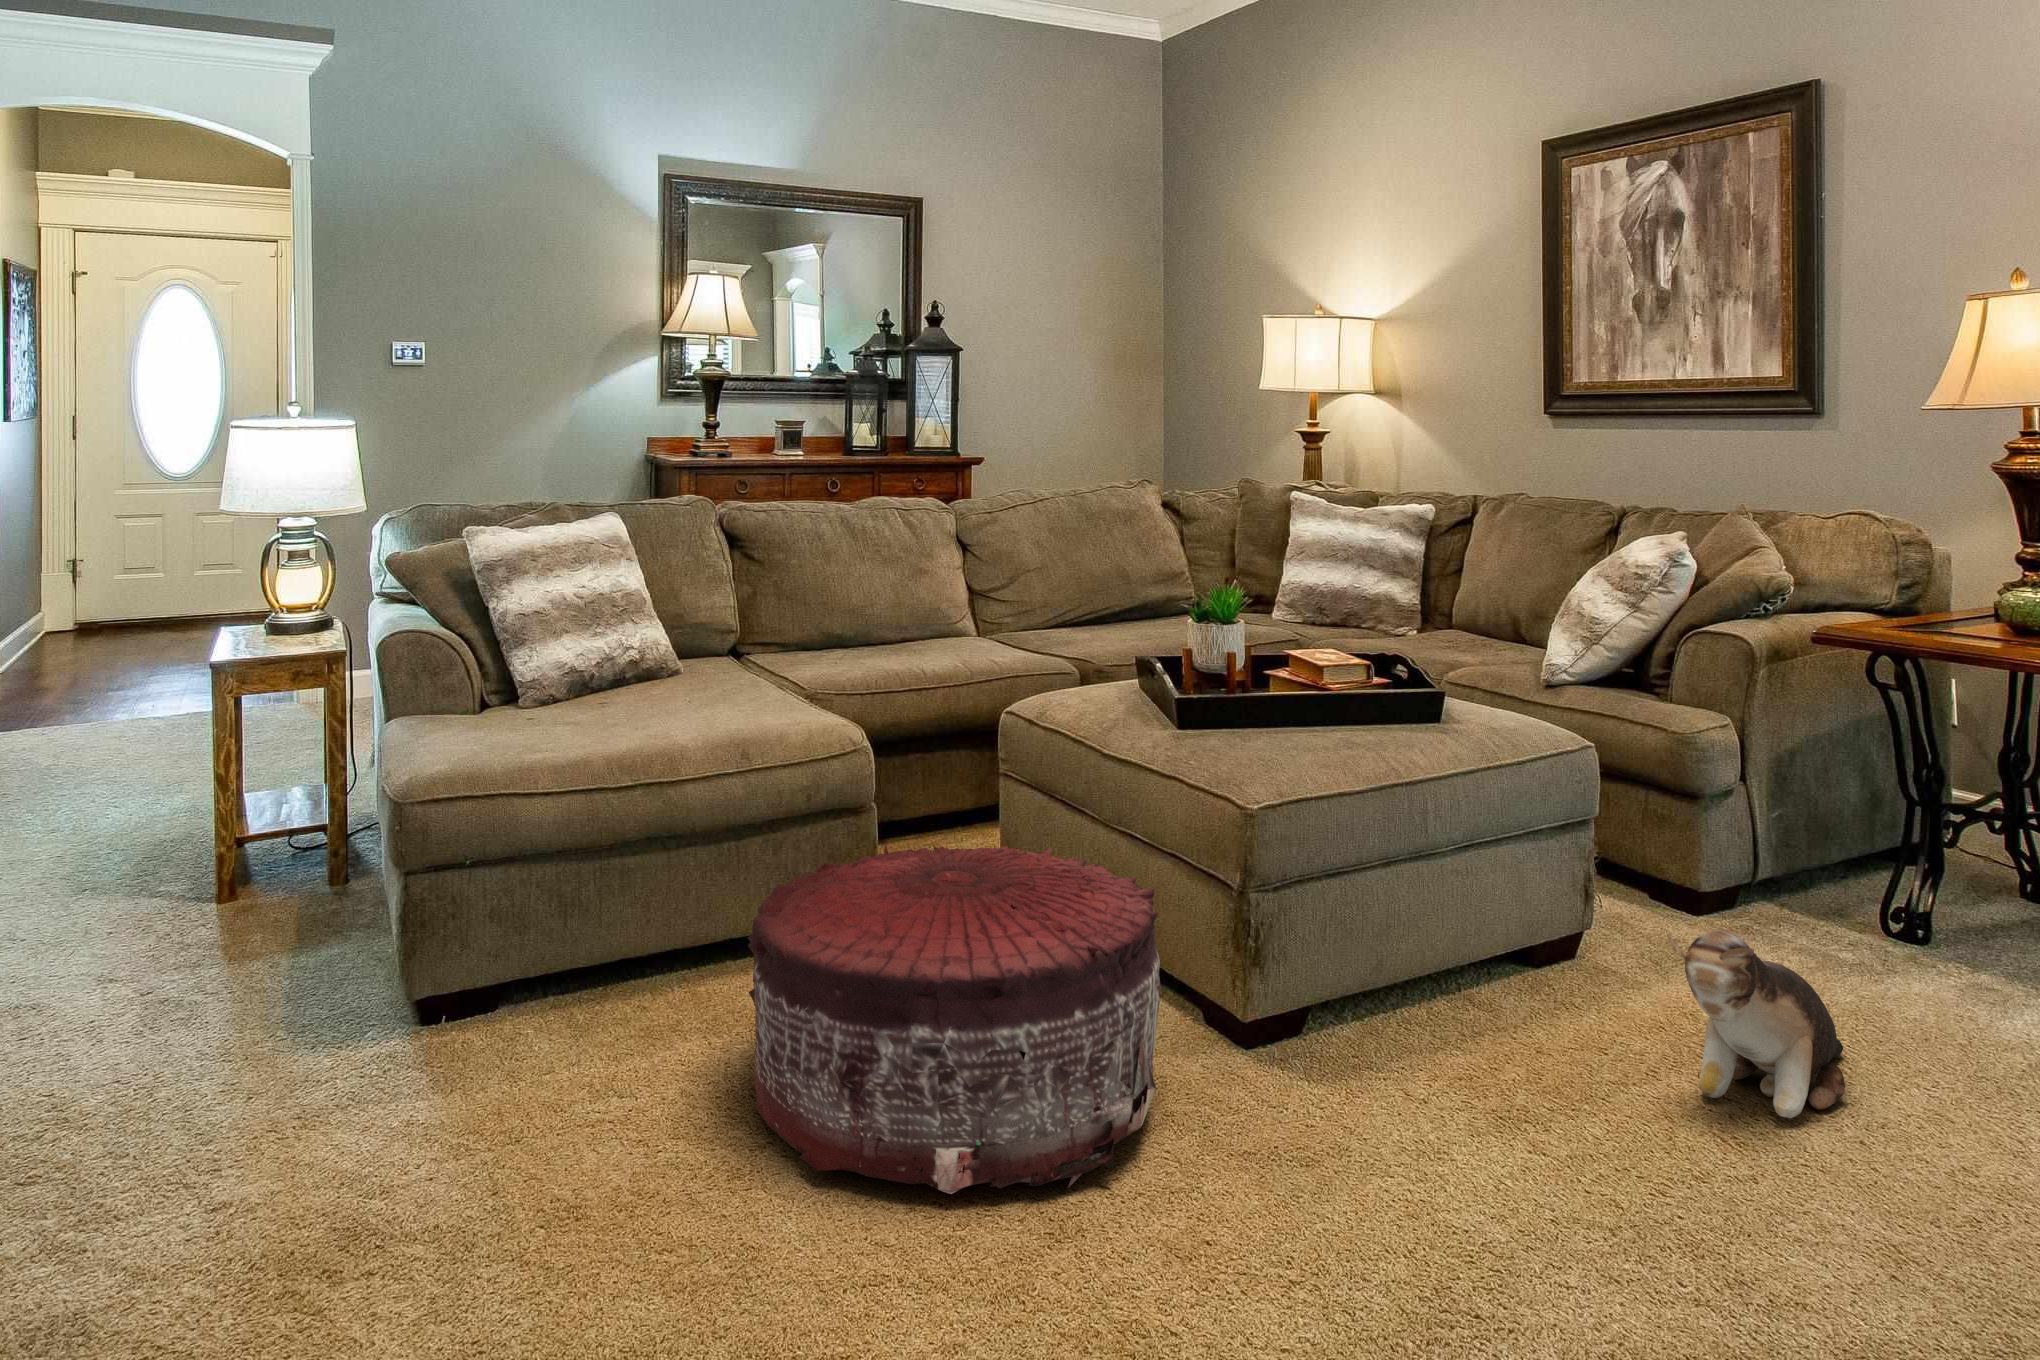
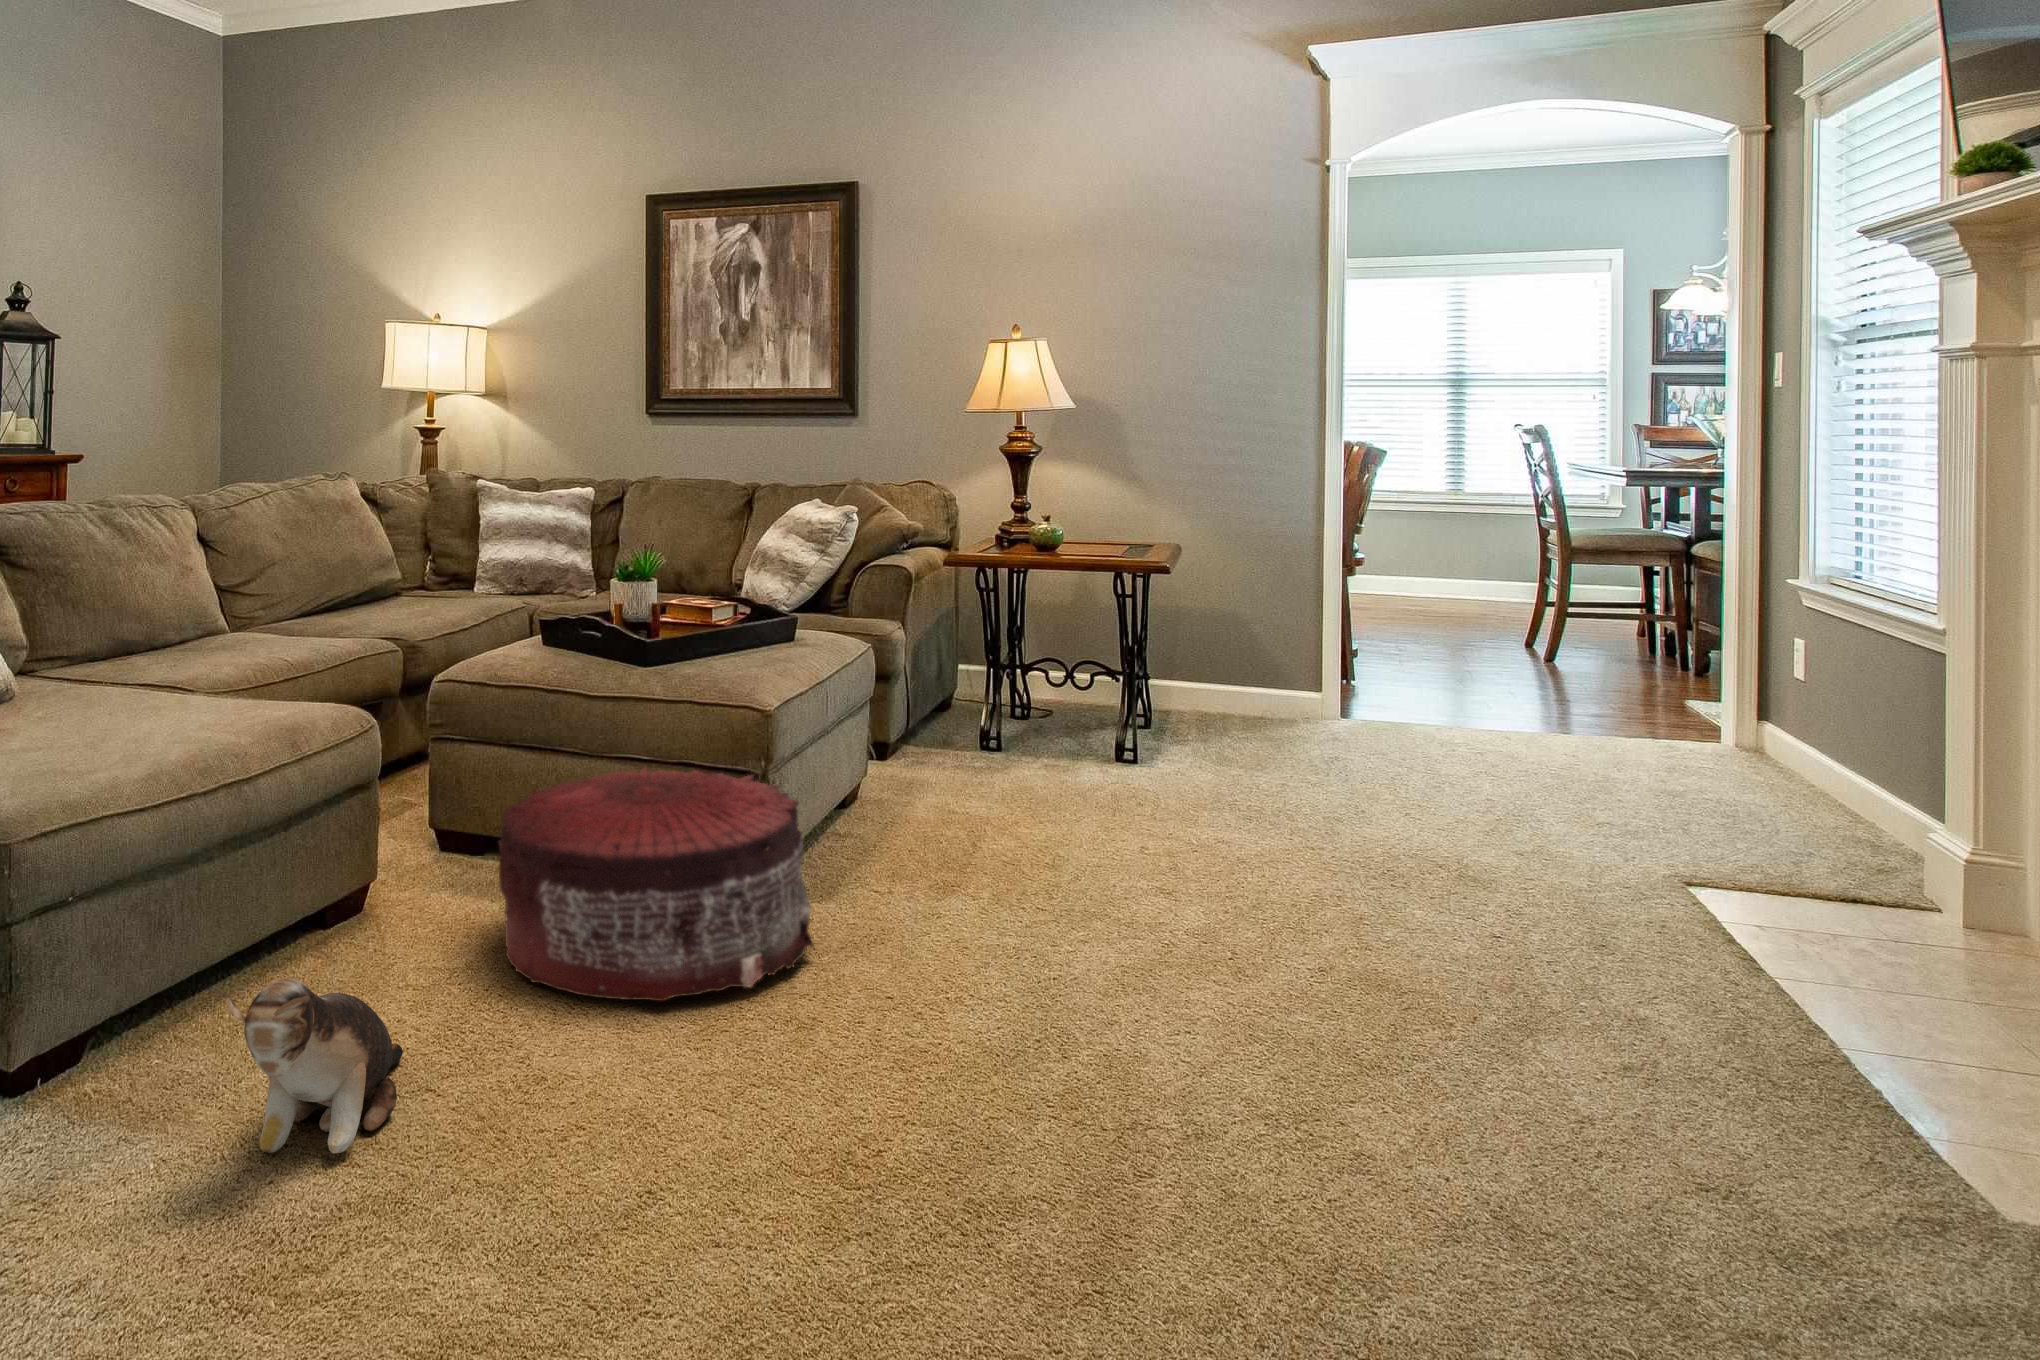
plush toy: present [1667,930,1845,1118] -> present [226,976,403,1153]

